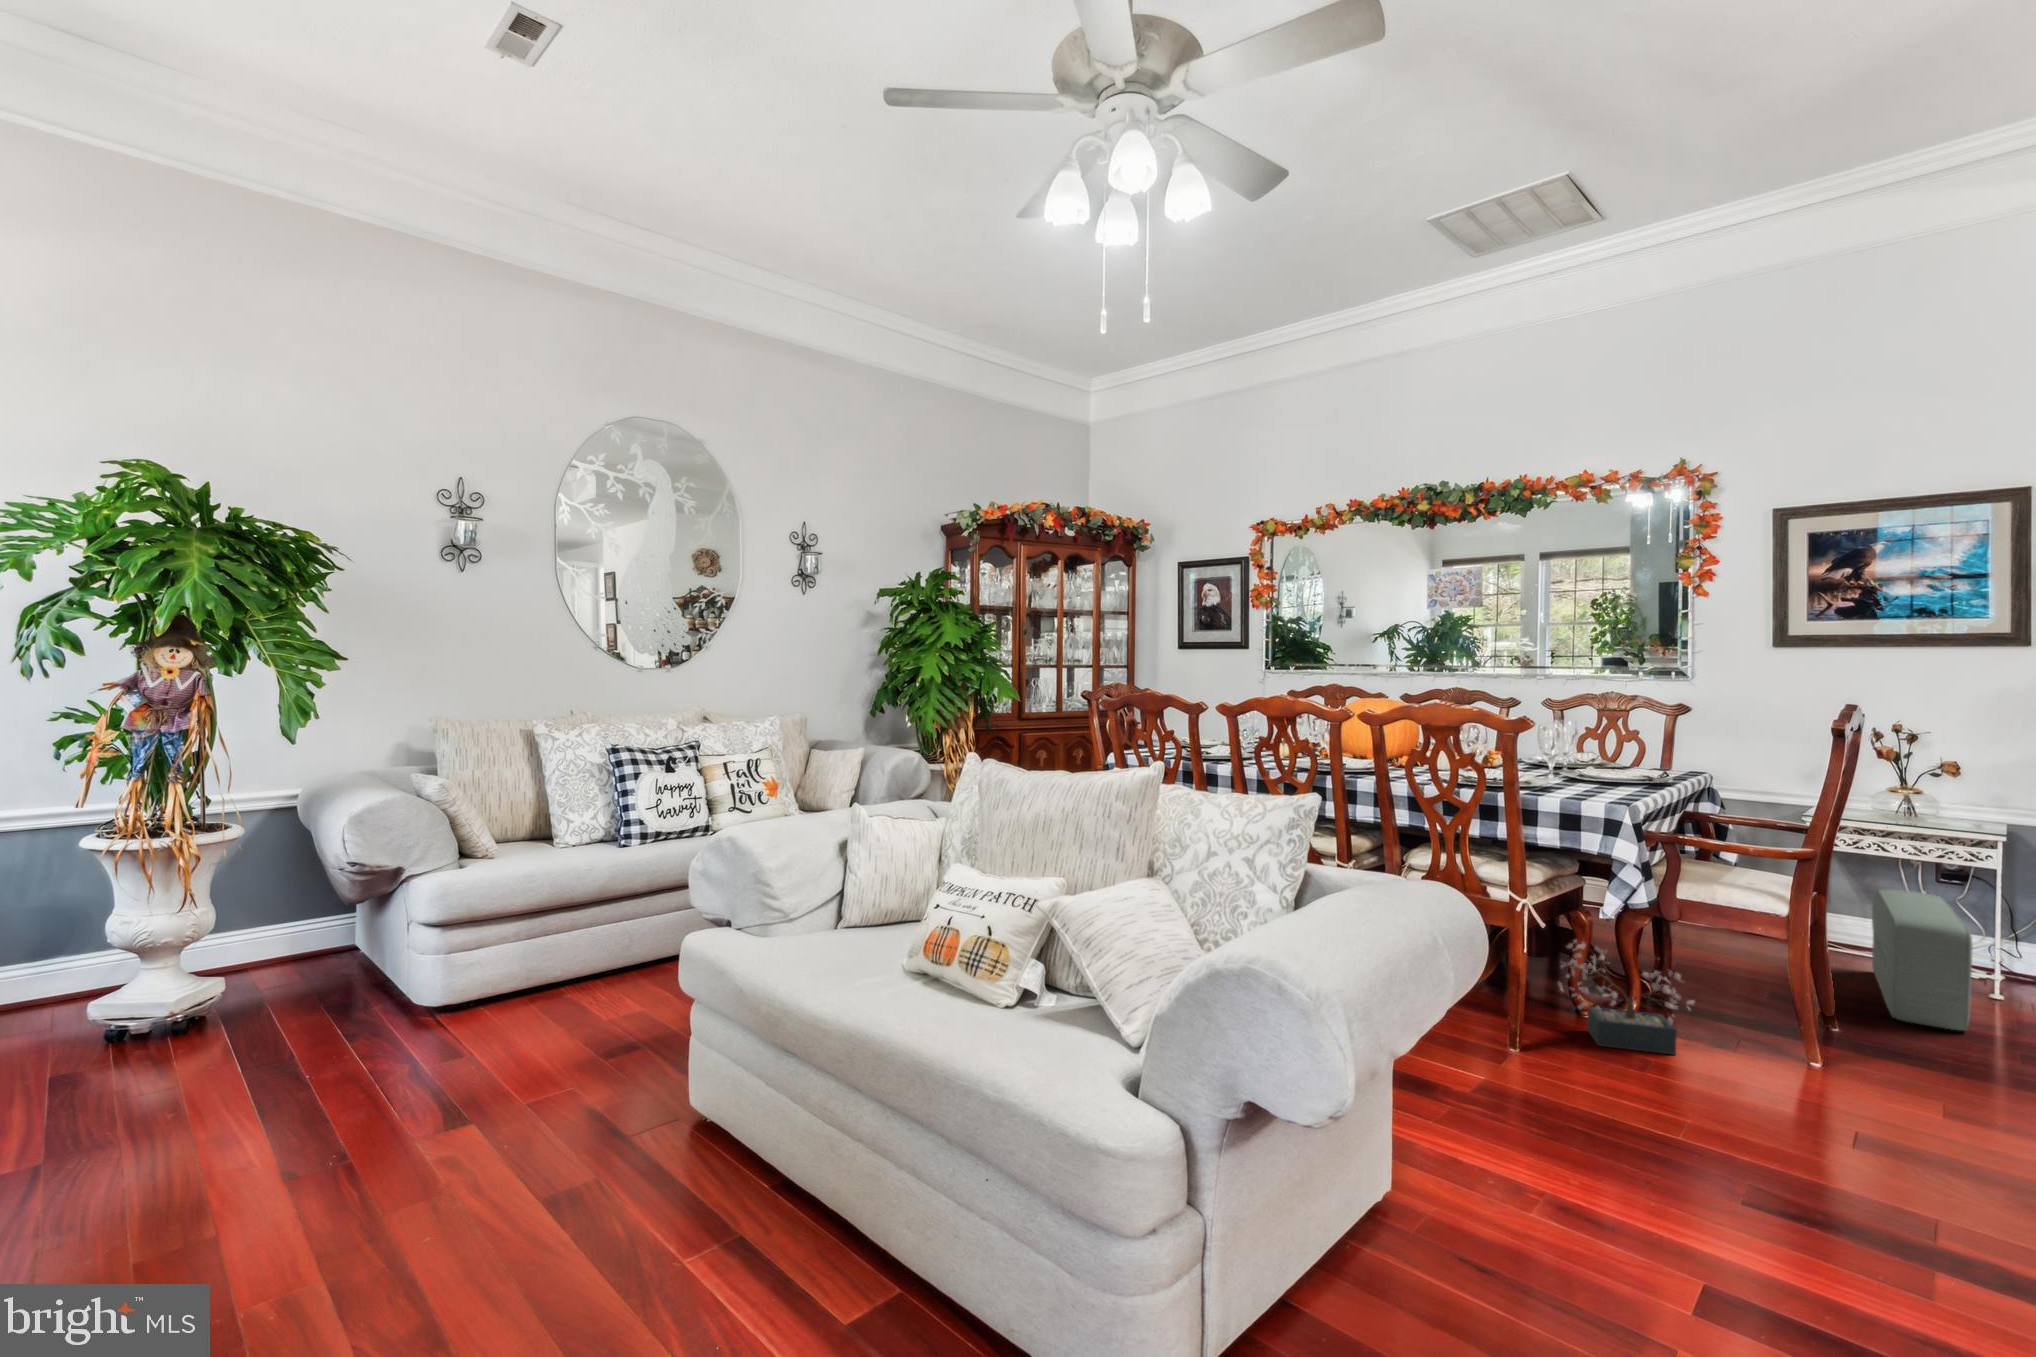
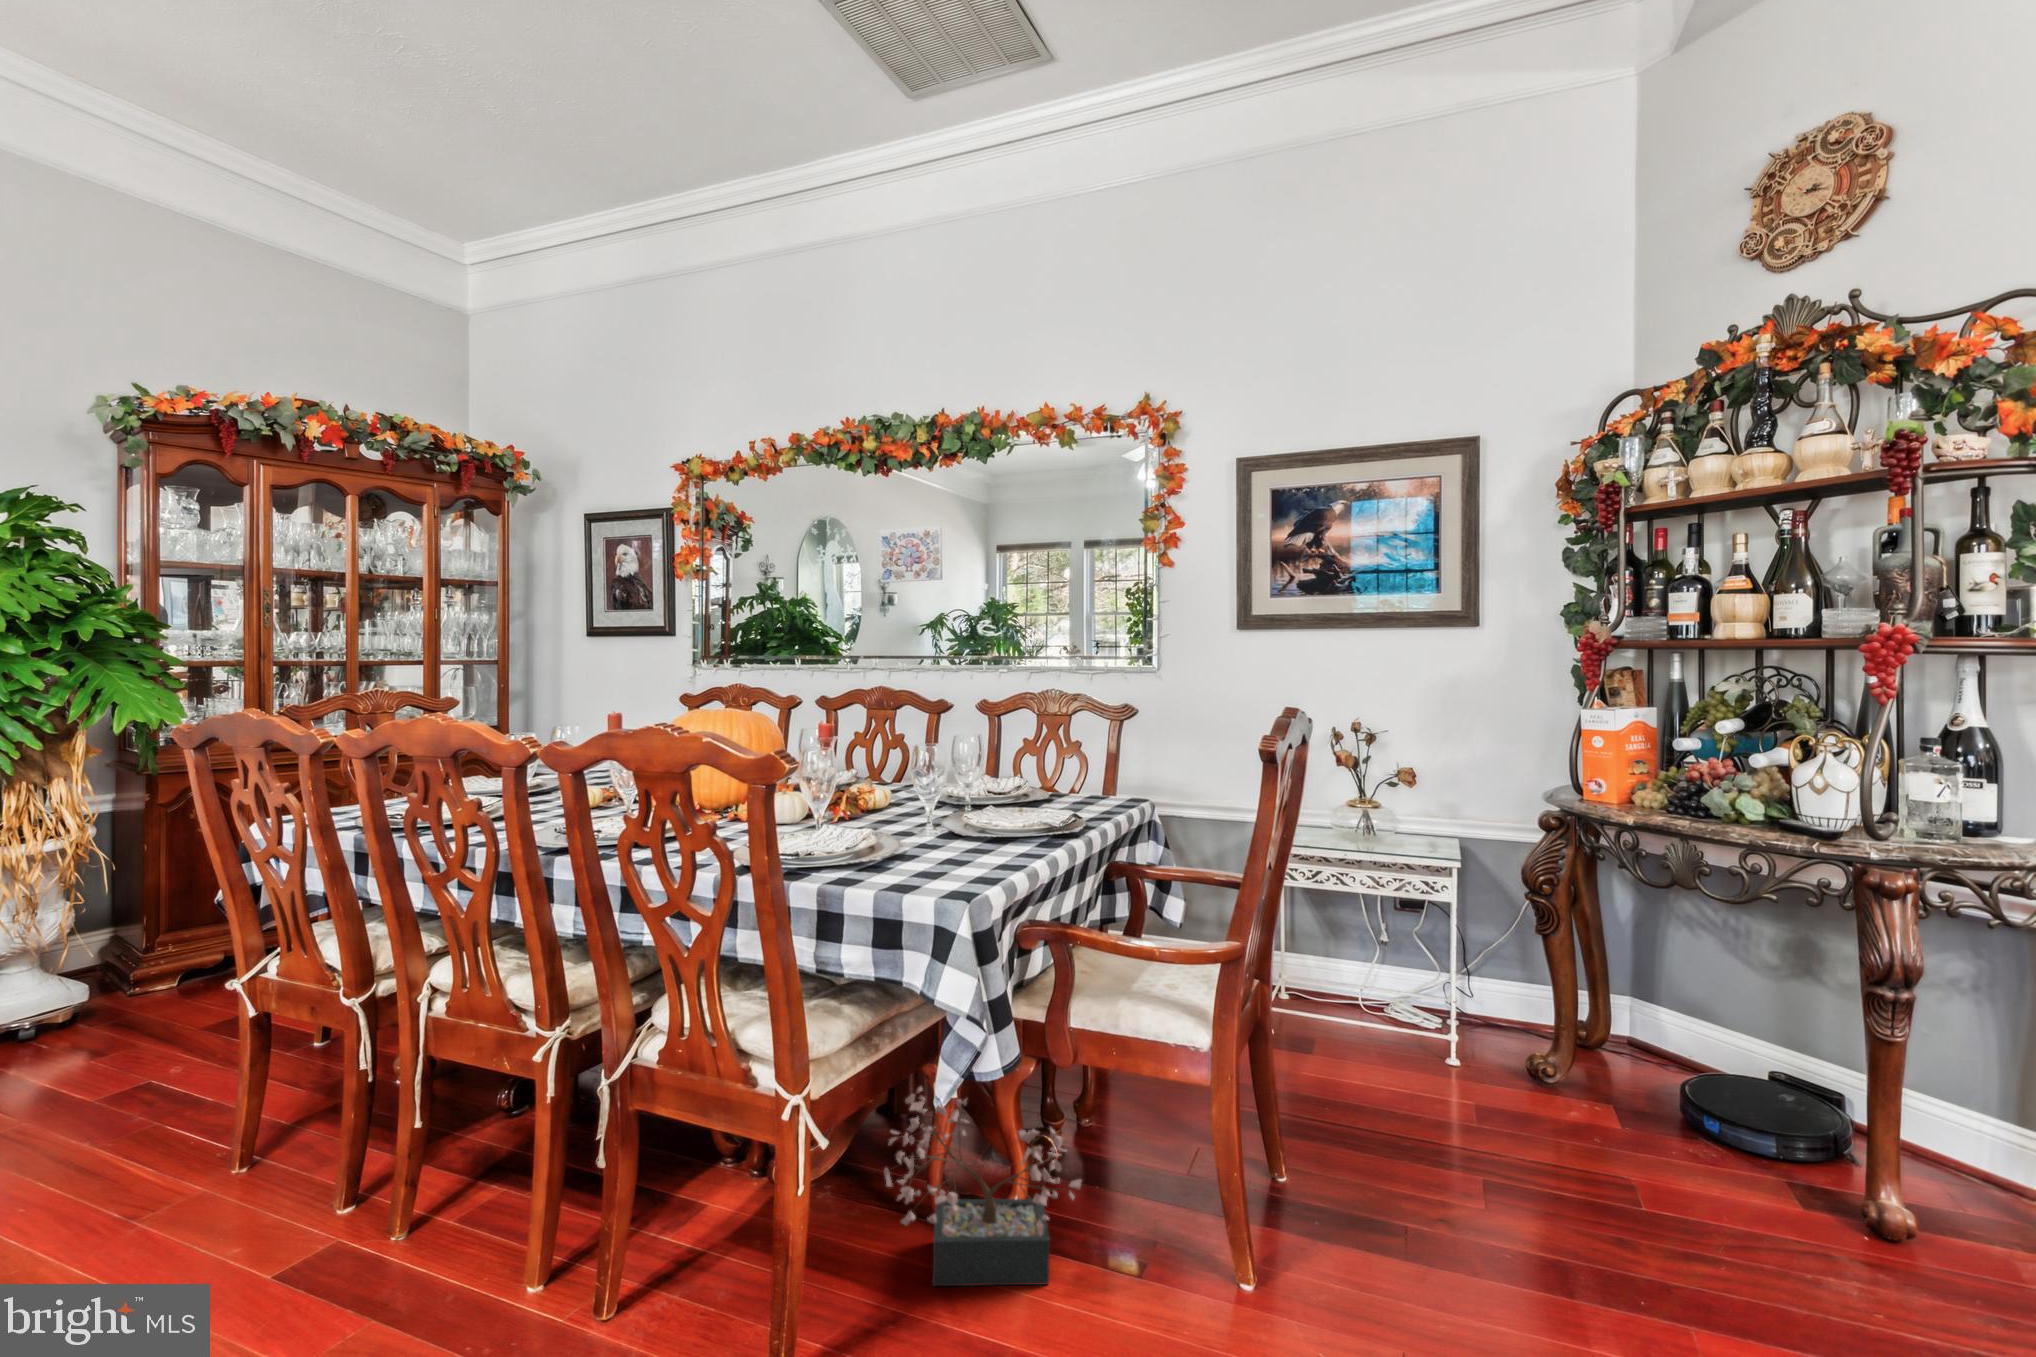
pouf: present [1872,889,1973,1030] -> none [1332,930,1432,1136]

